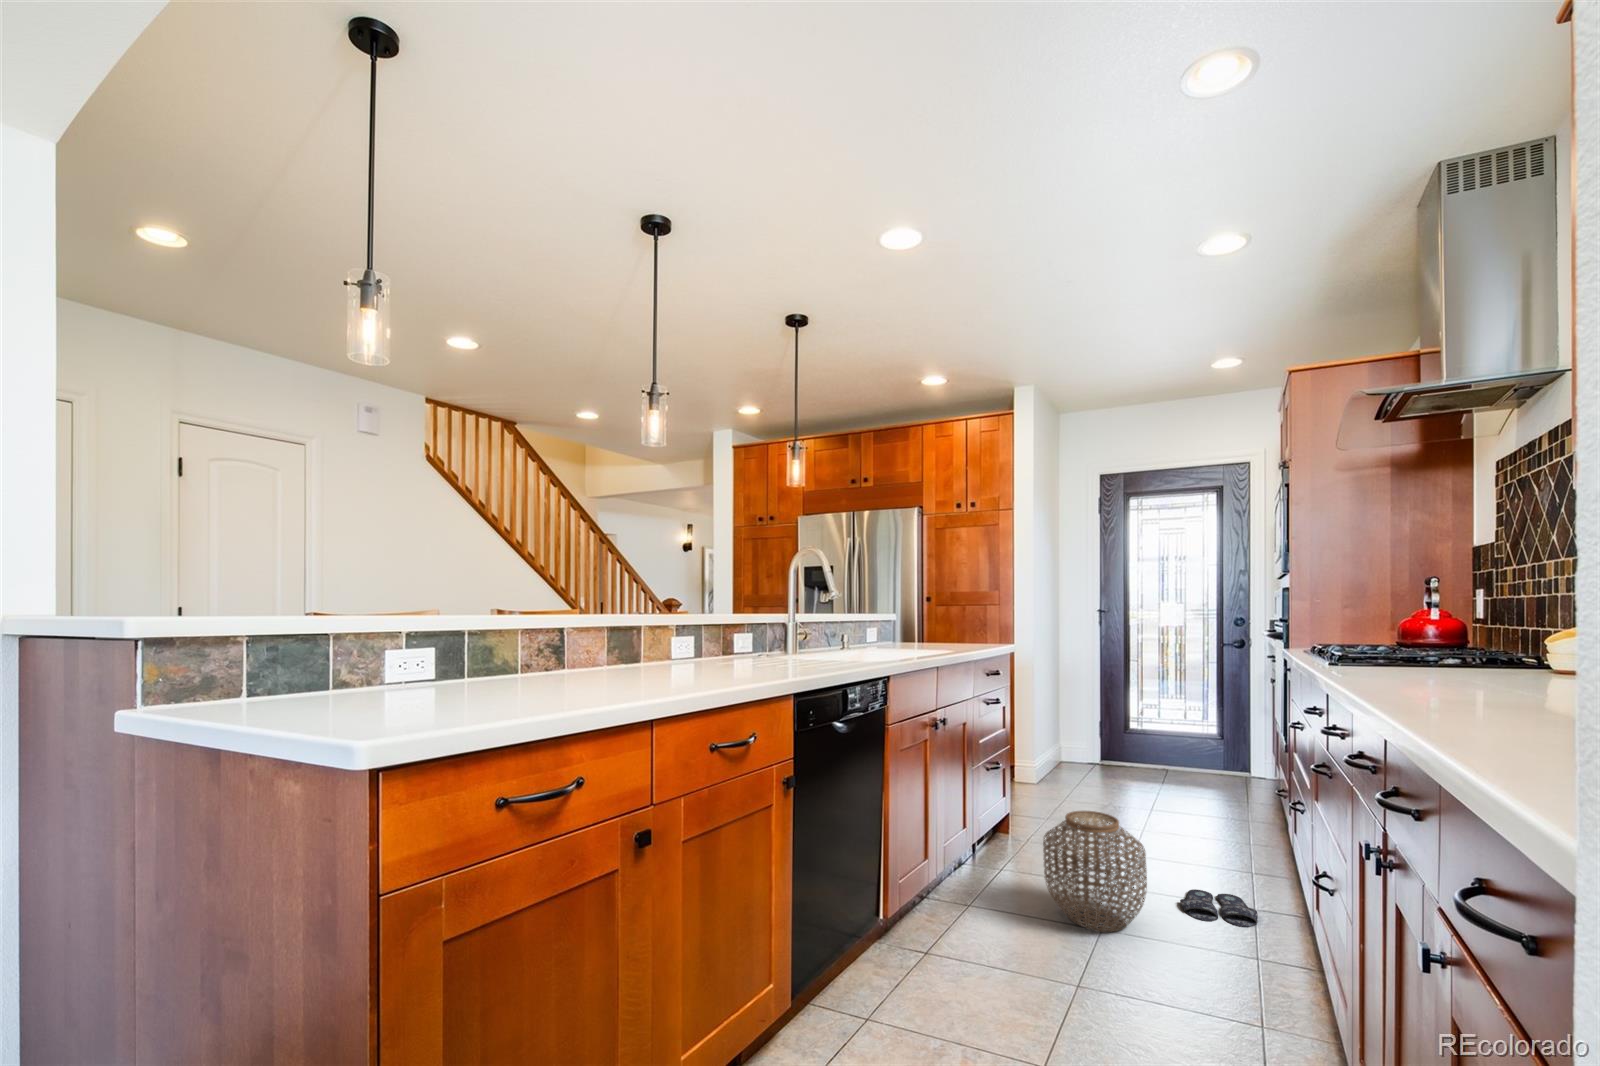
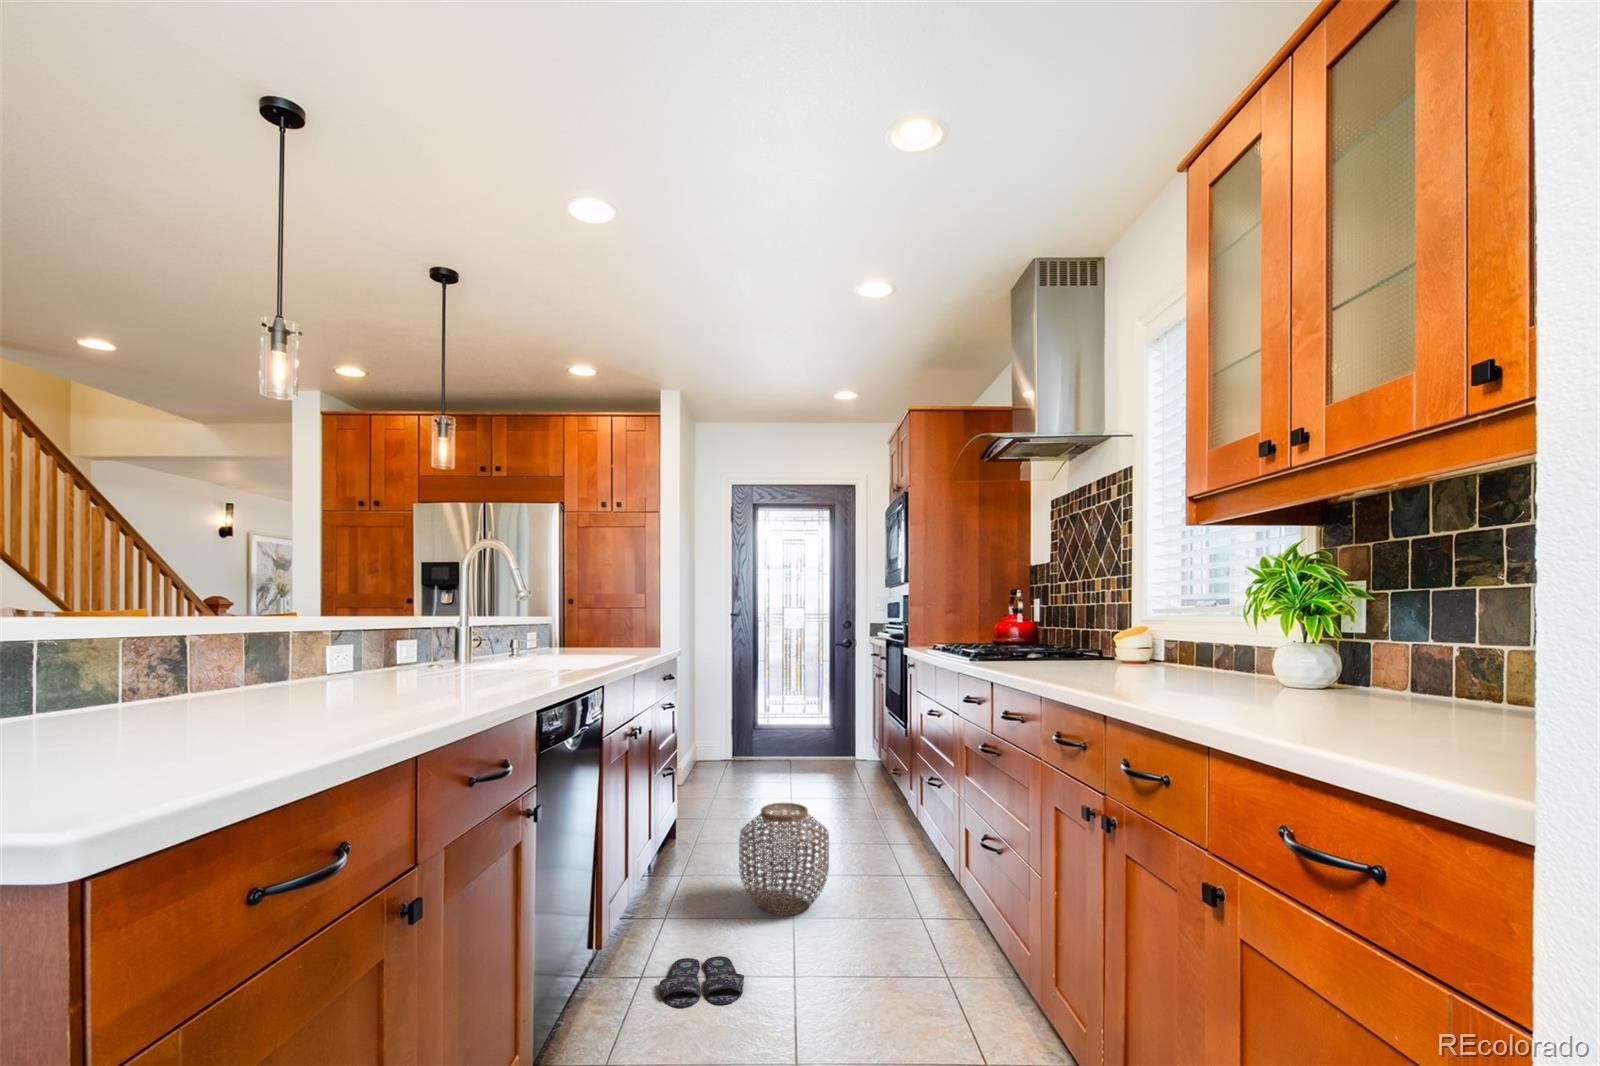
slippers: present [1180,889,1258,928] -> present [660,956,744,1009]

